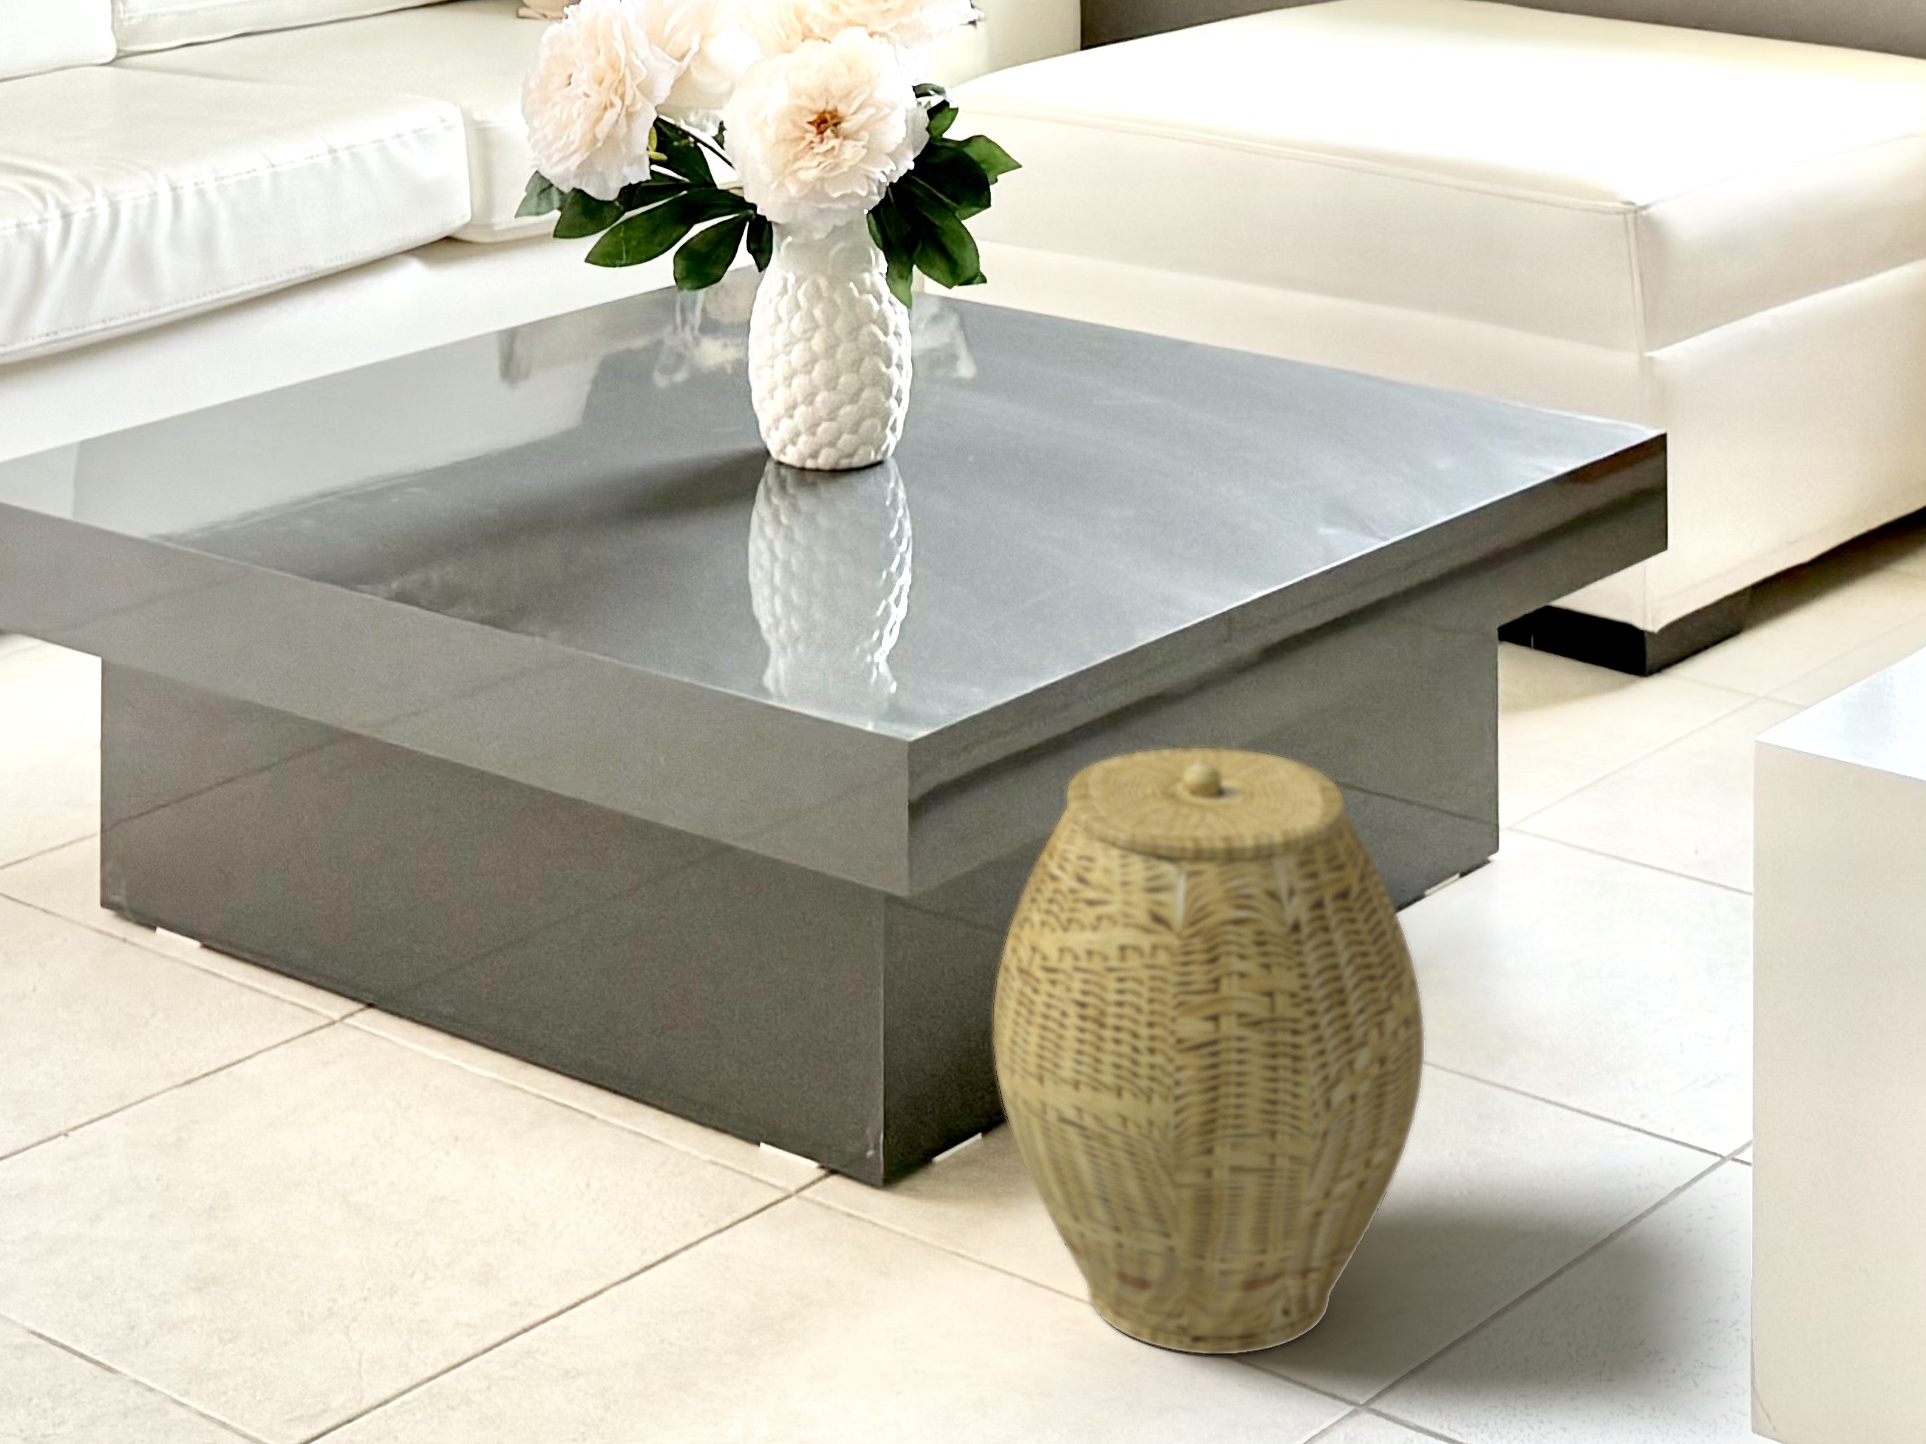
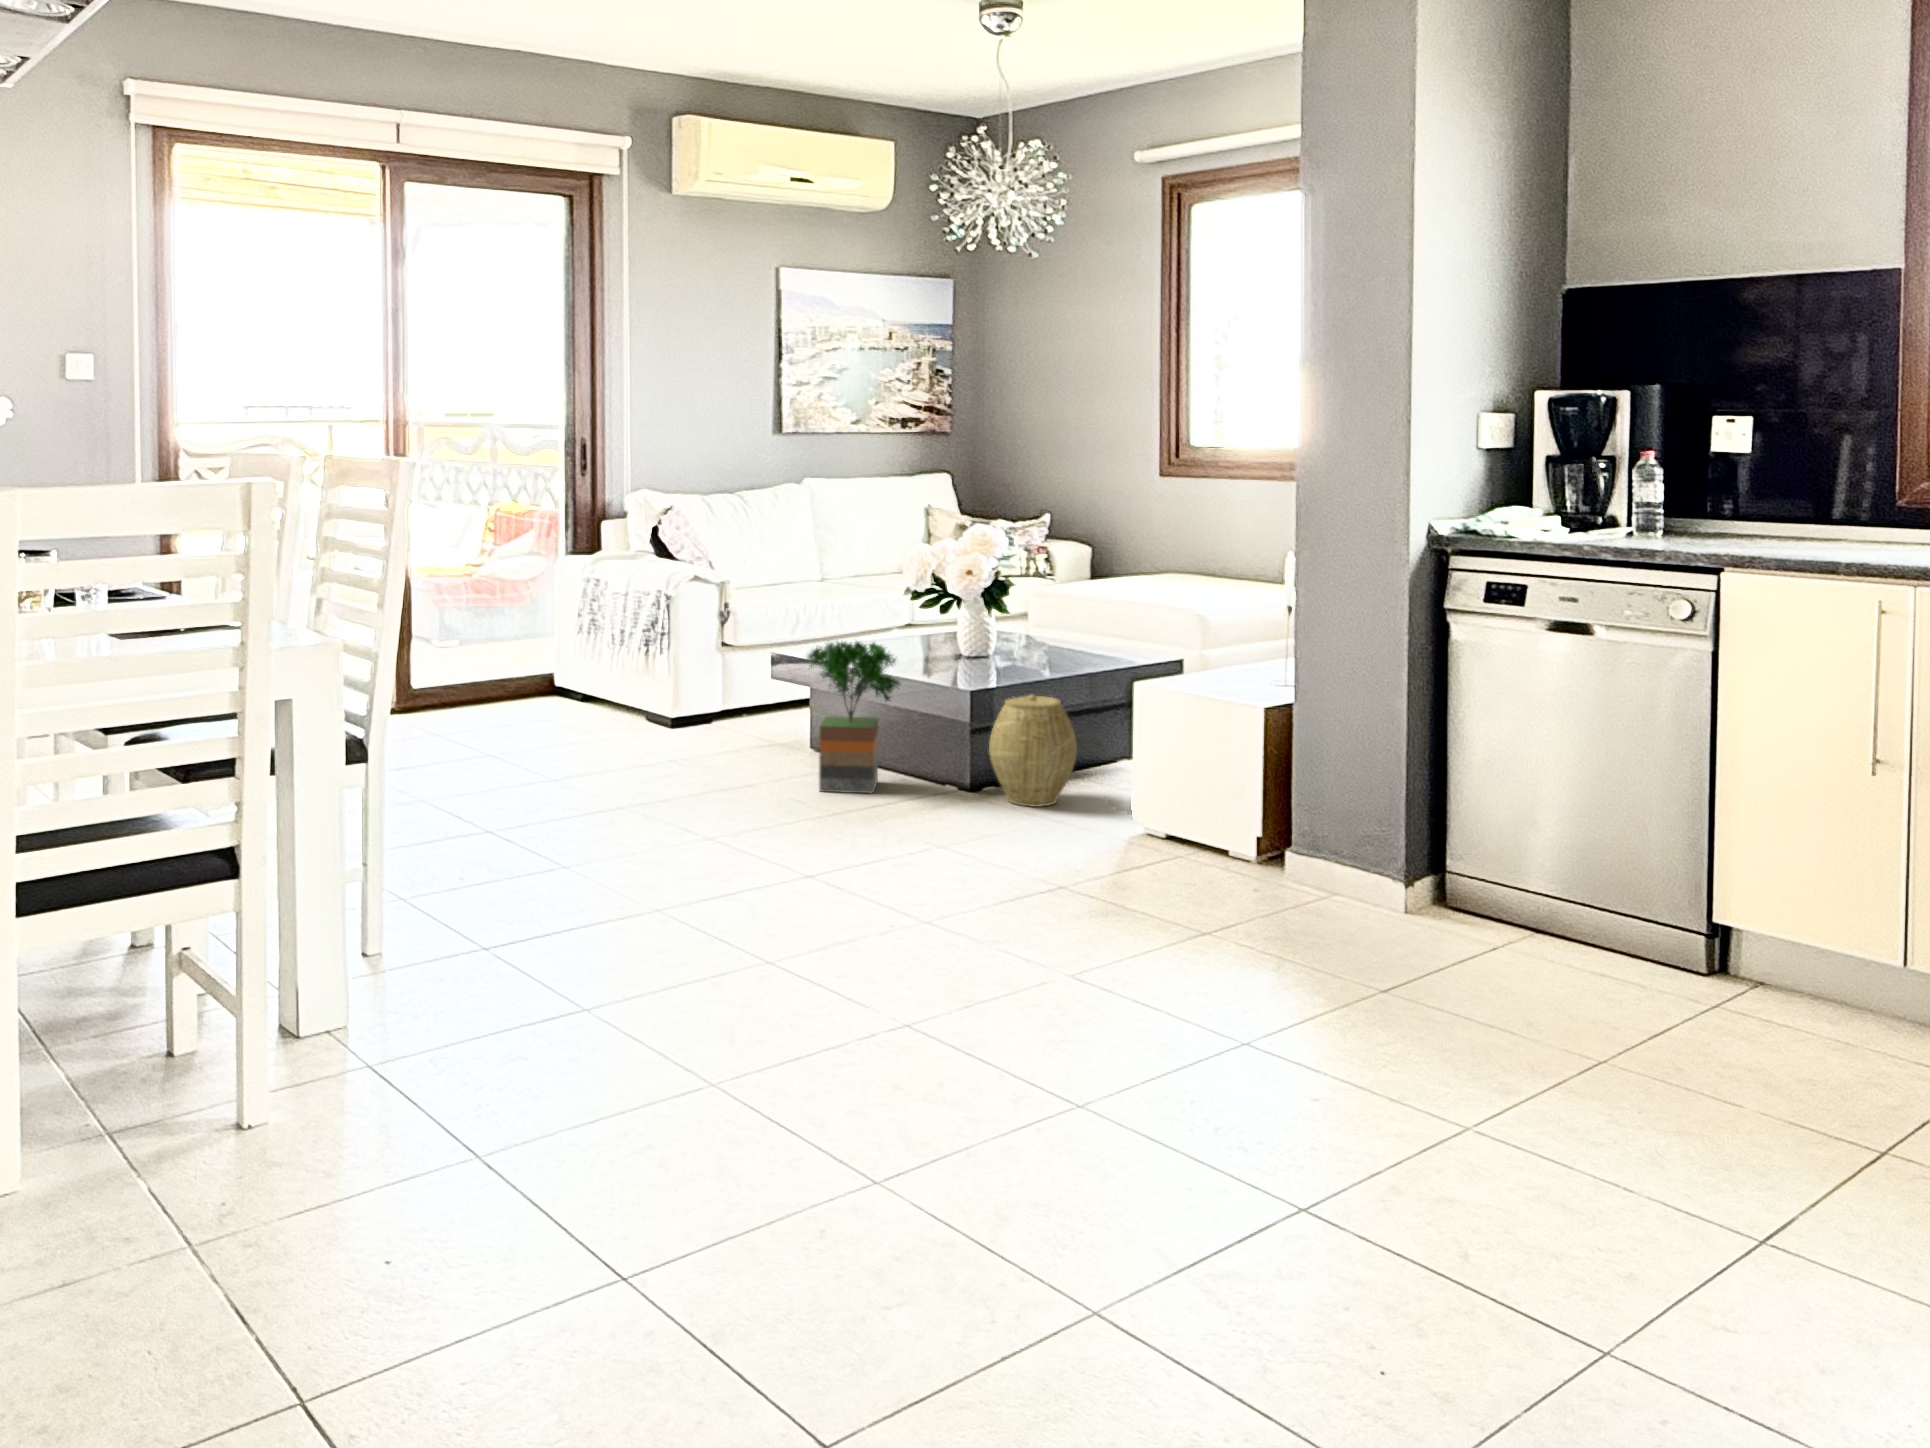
potted tree: none [48,496,558,1325] -> present [808,641,900,793]

